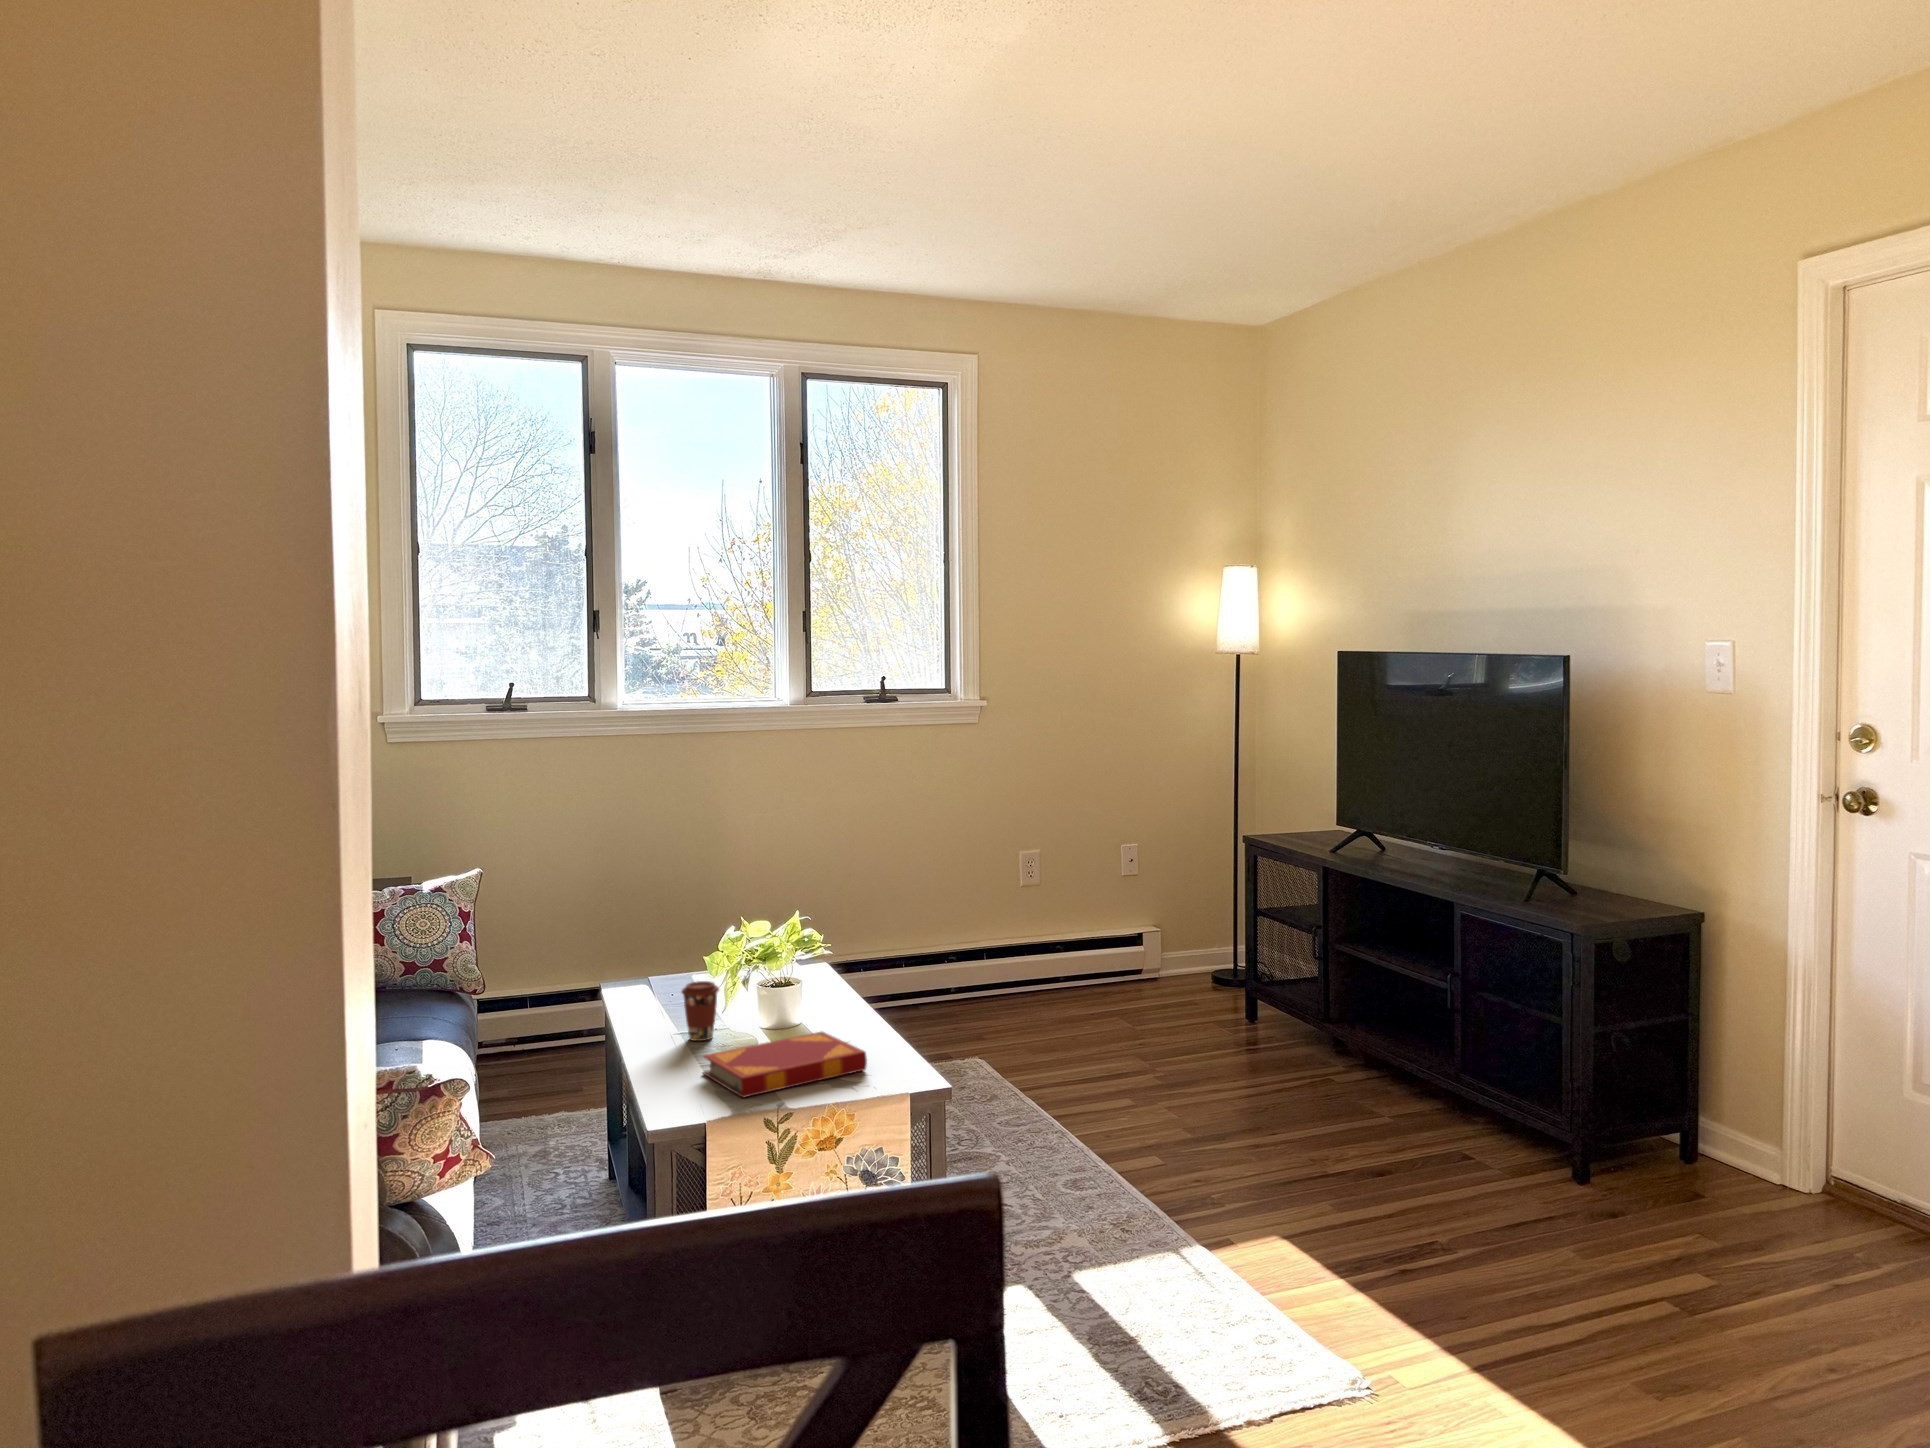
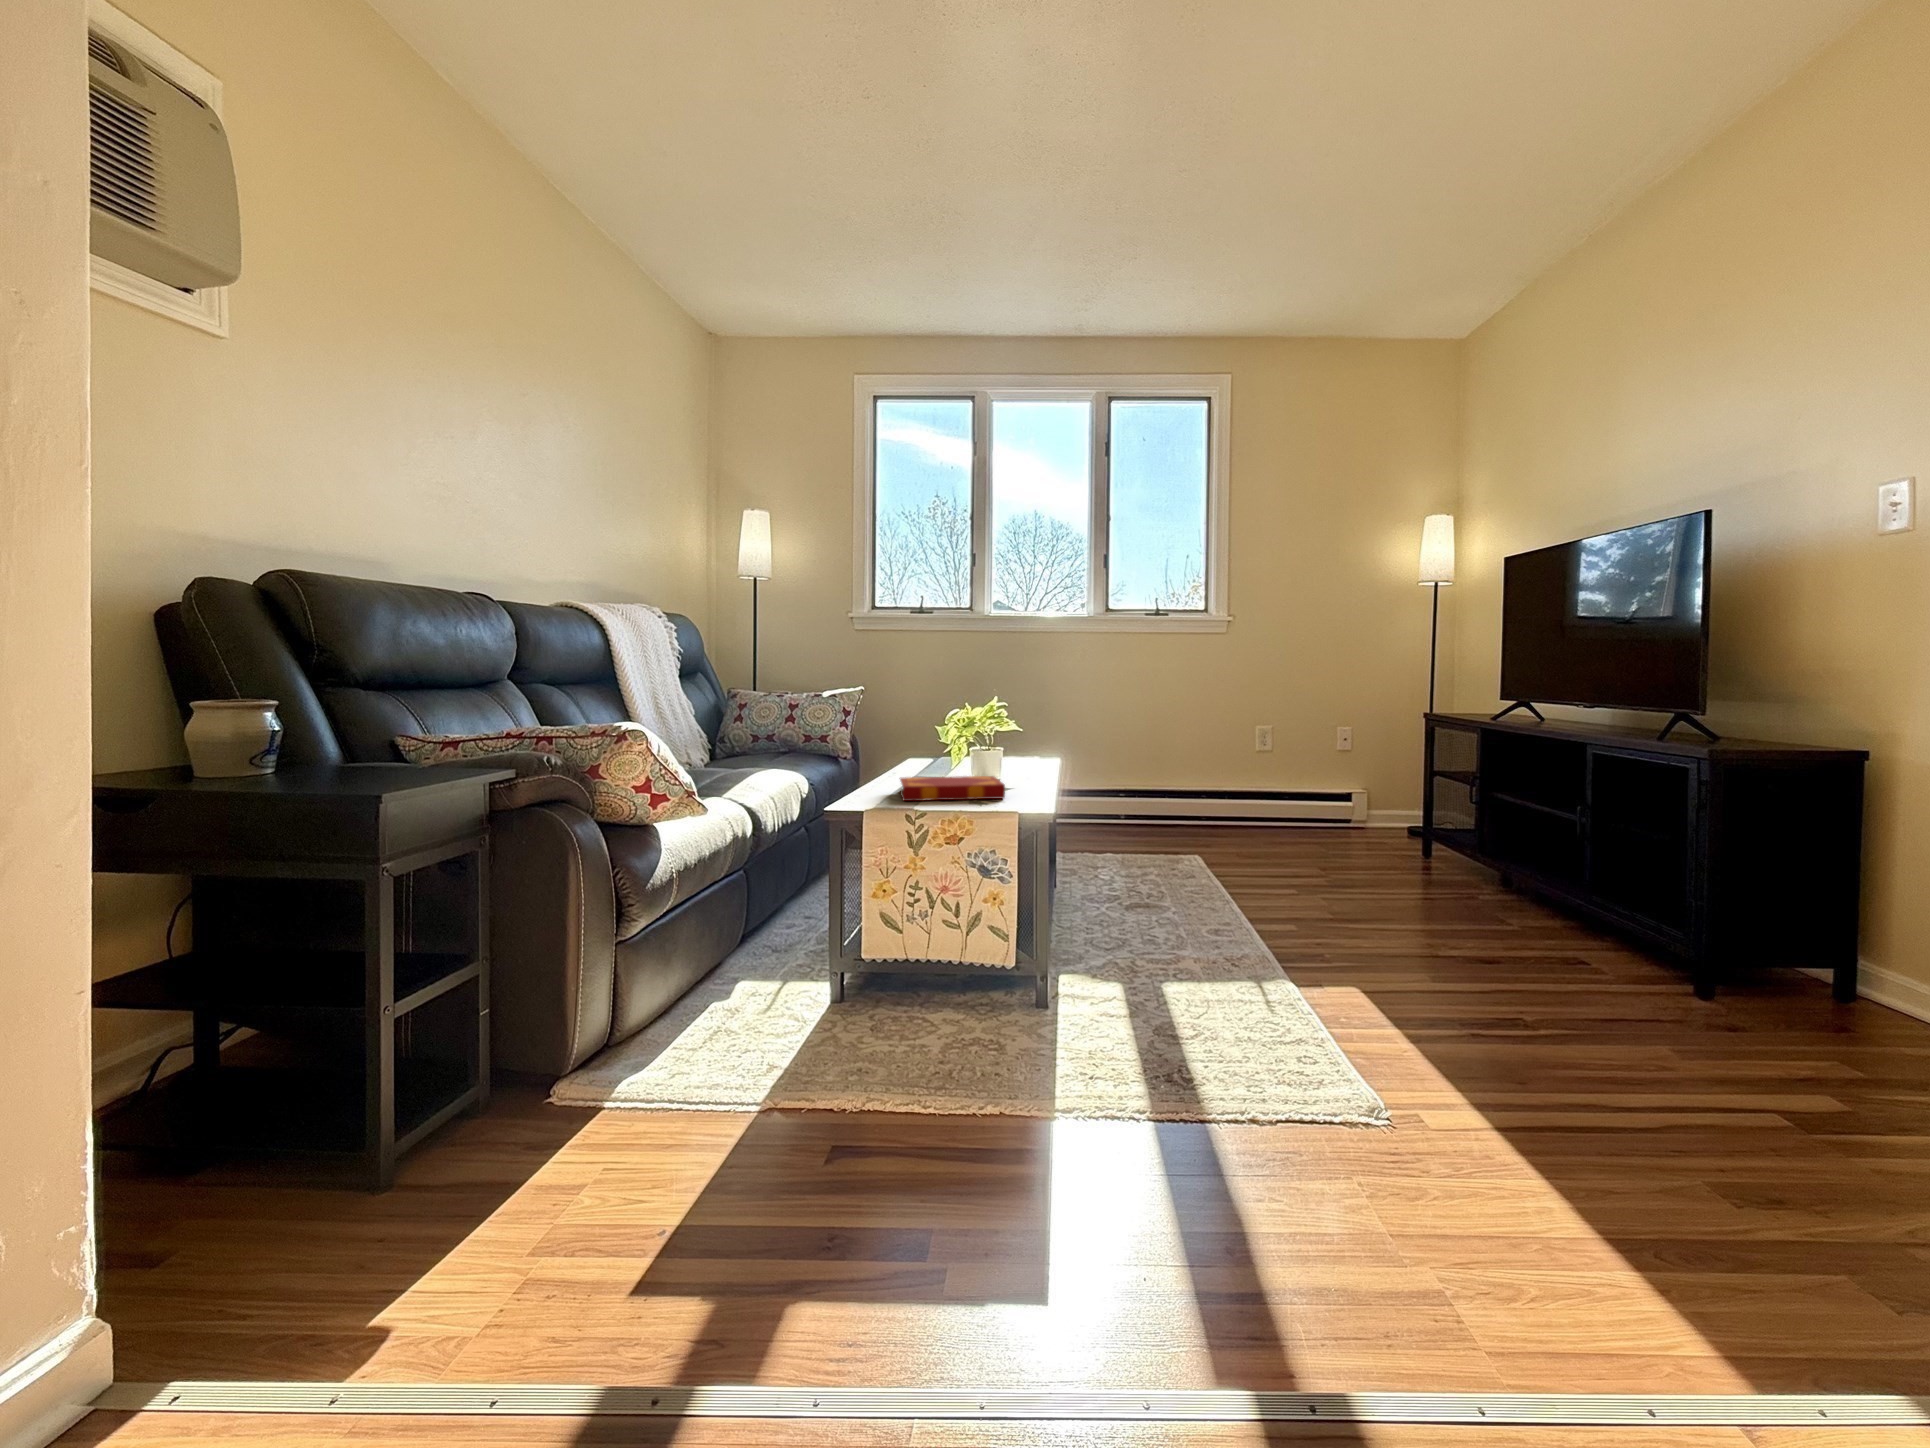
coffee cup: present [682,981,719,1041] -> none [915,741,941,780]

